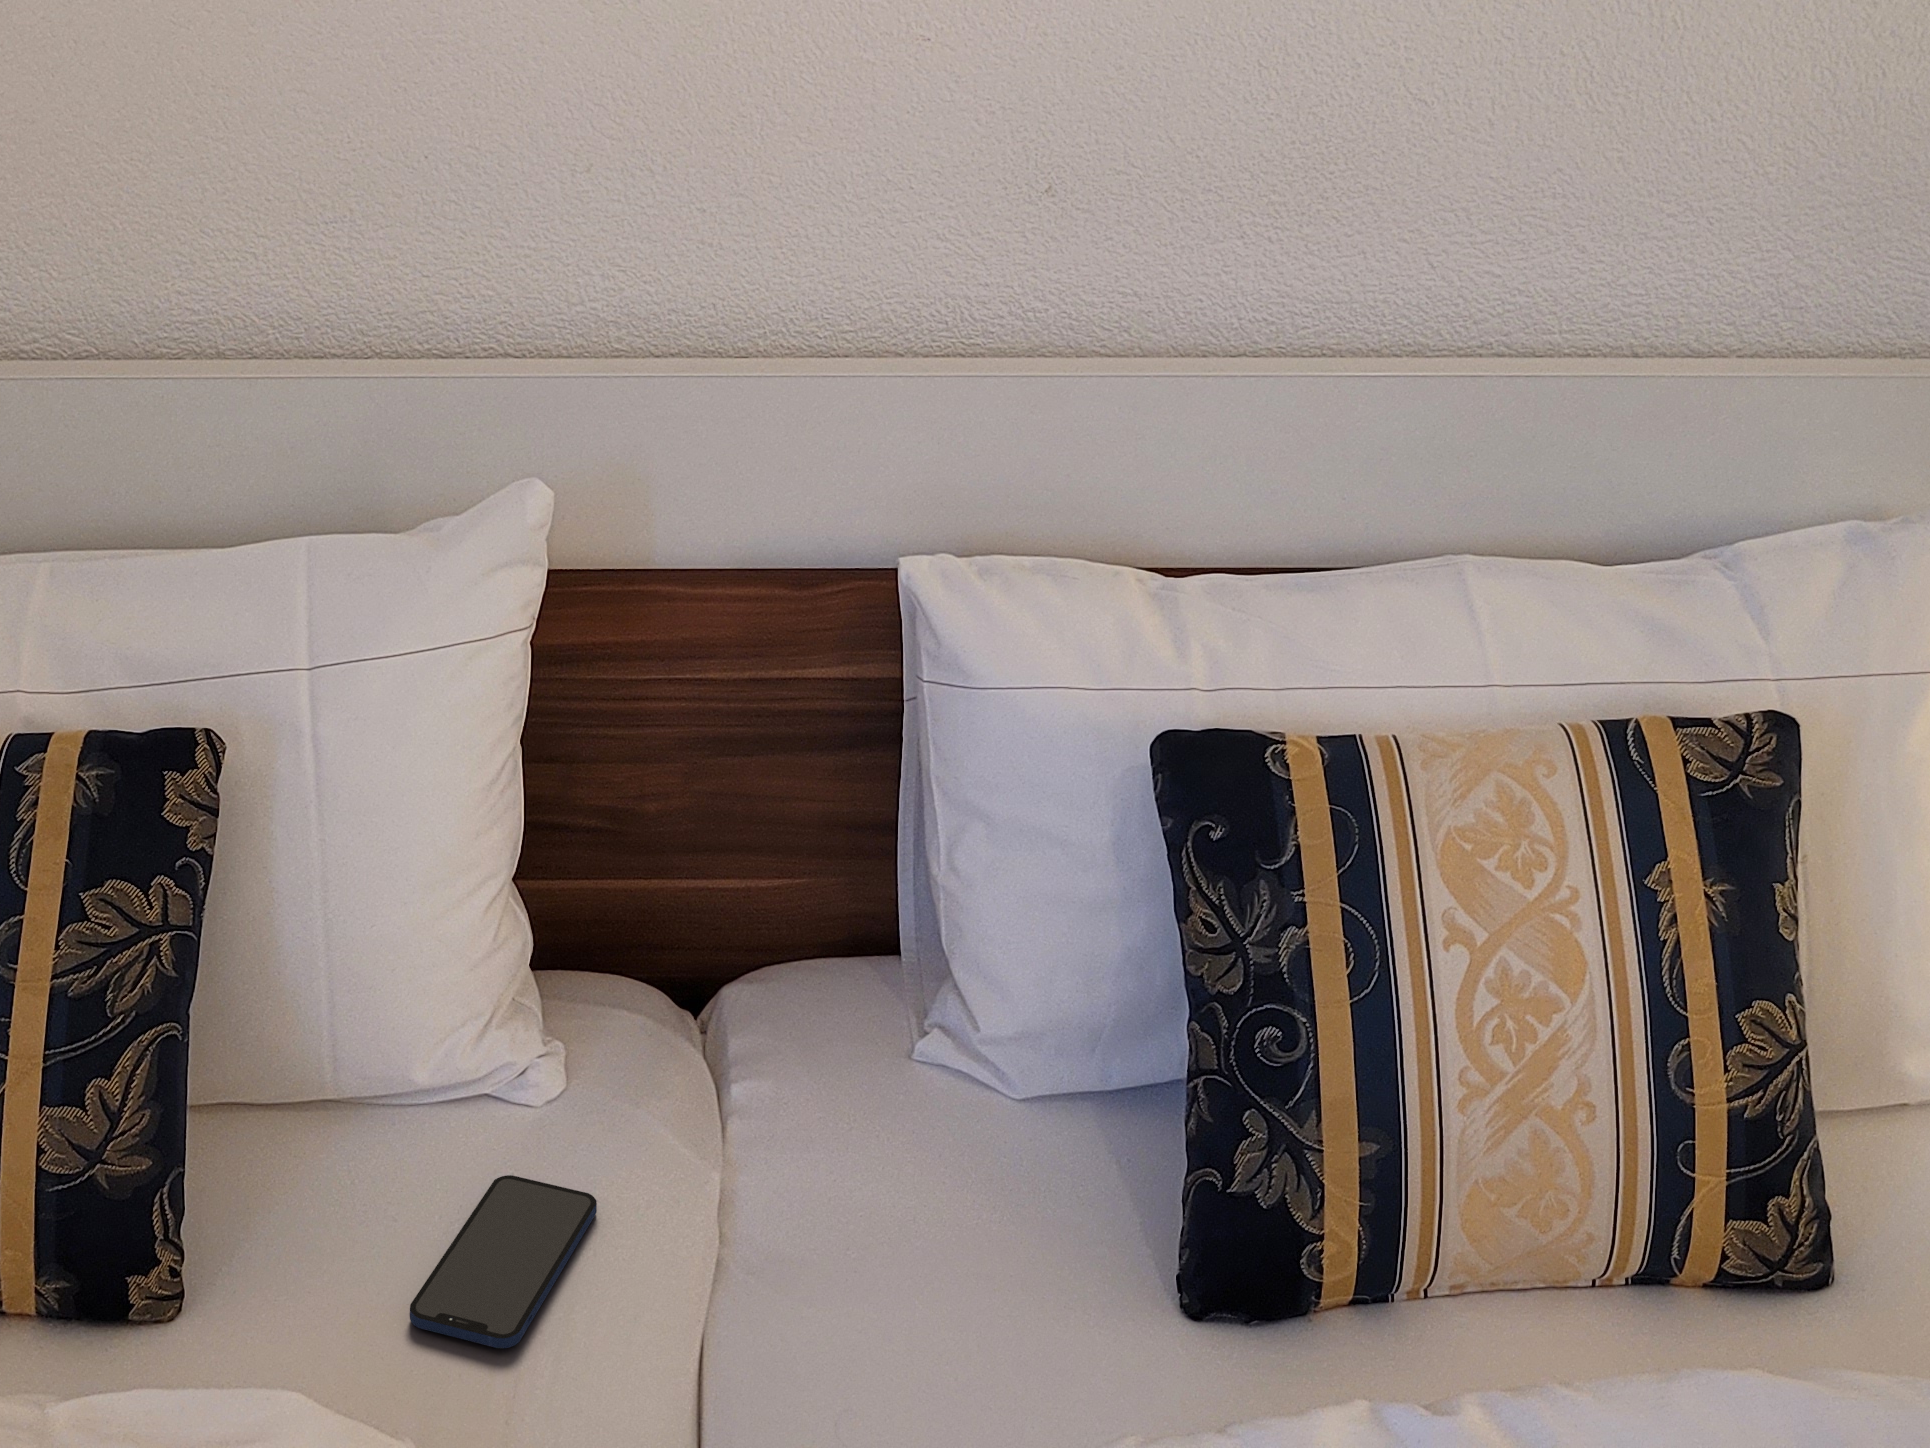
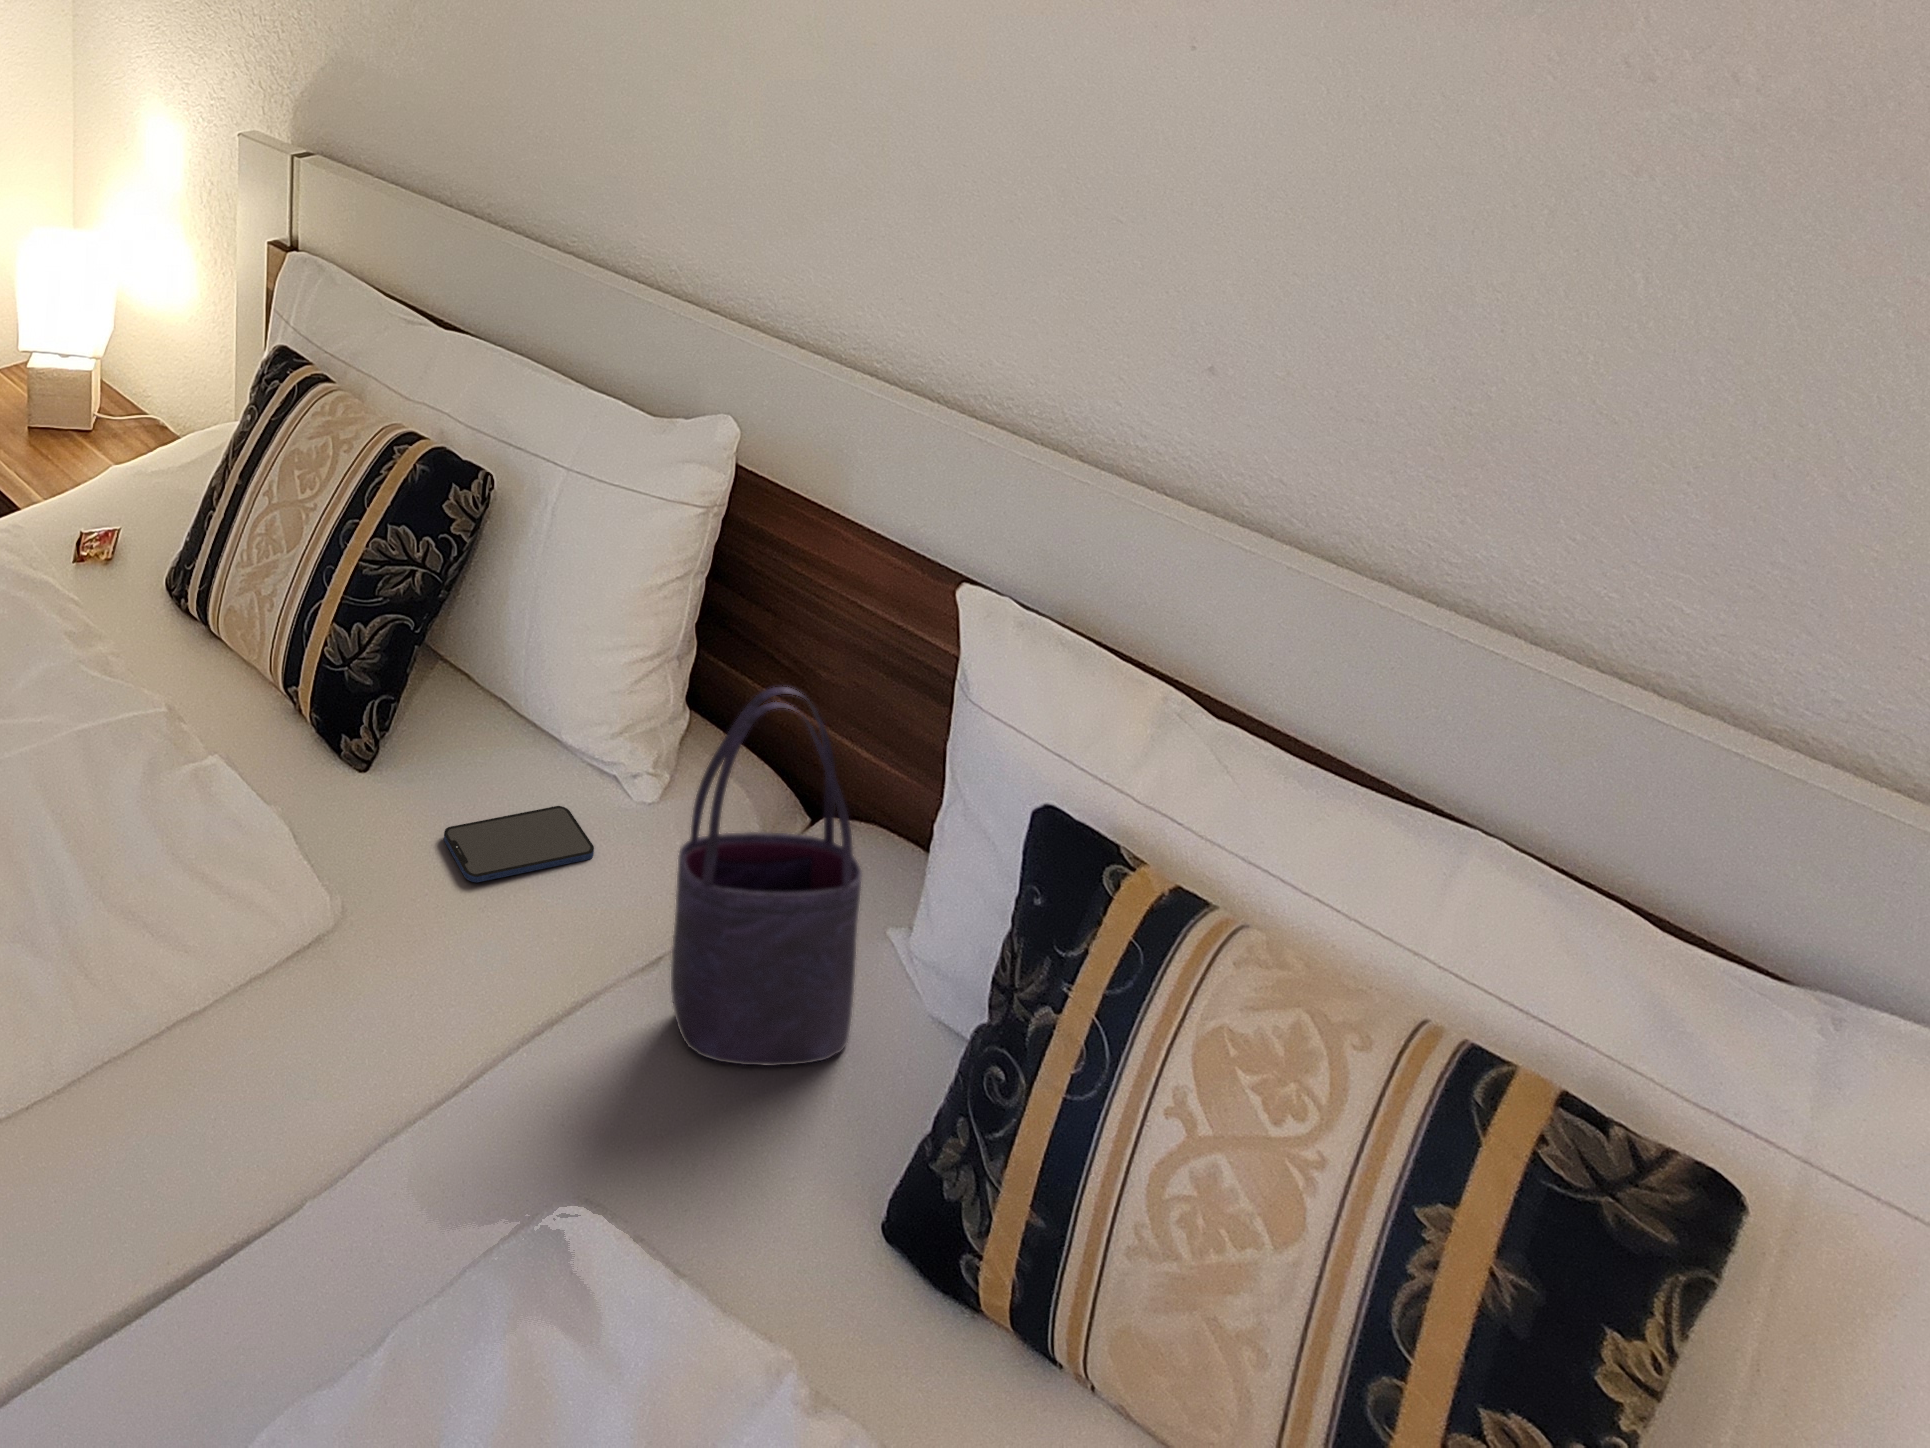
tote bag: none [873,733,1050,1317] -> present [671,687,862,1066]

